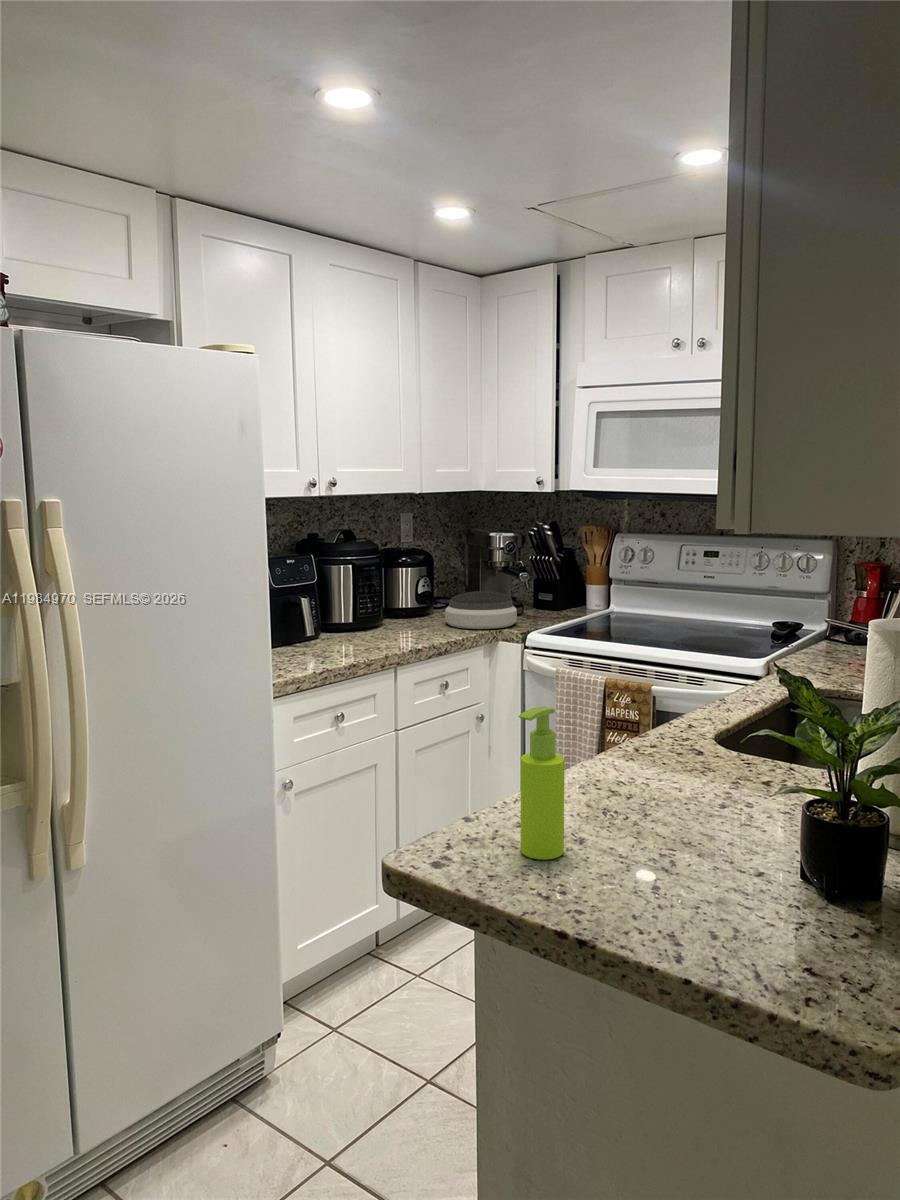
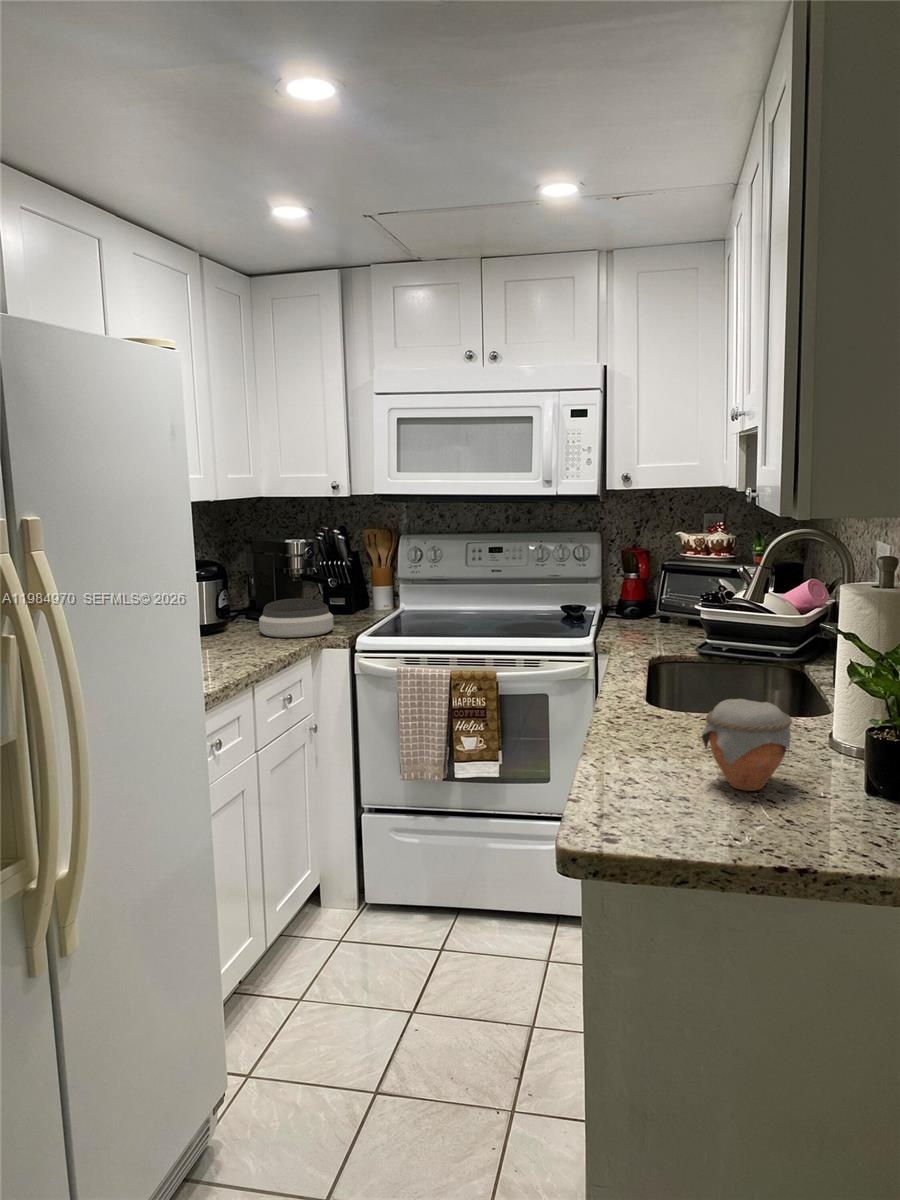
soap dispenser: present [519,706,565,860] -> none [649,681,690,819]
jar: none [616,739,729,848] -> present [702,699,792,791]

